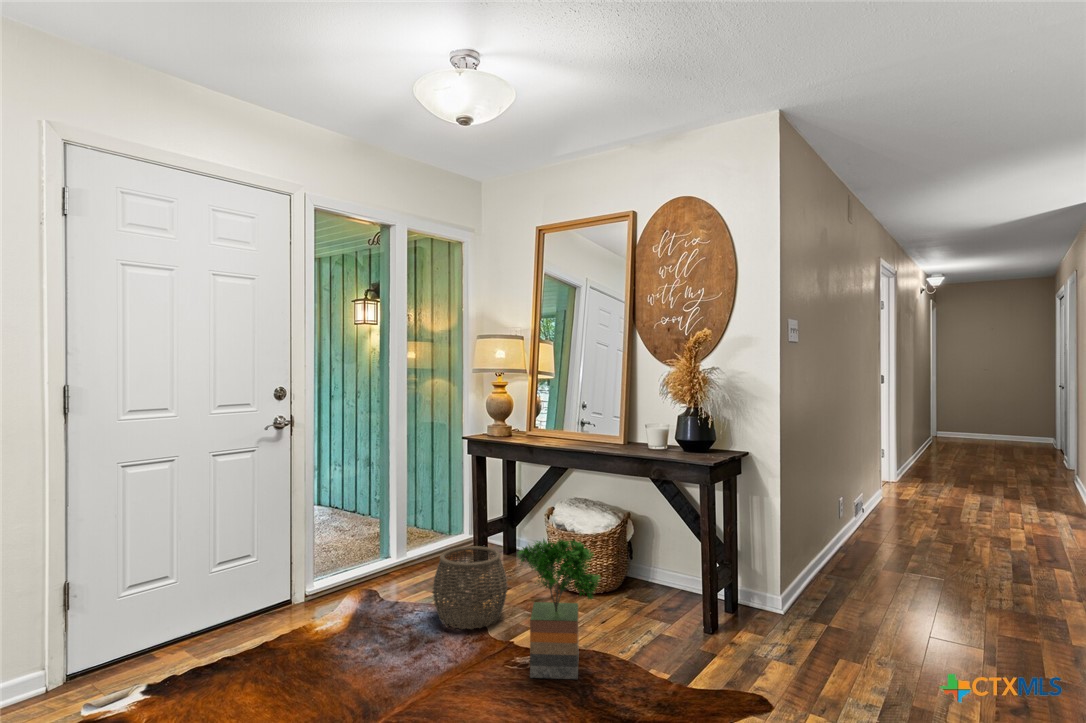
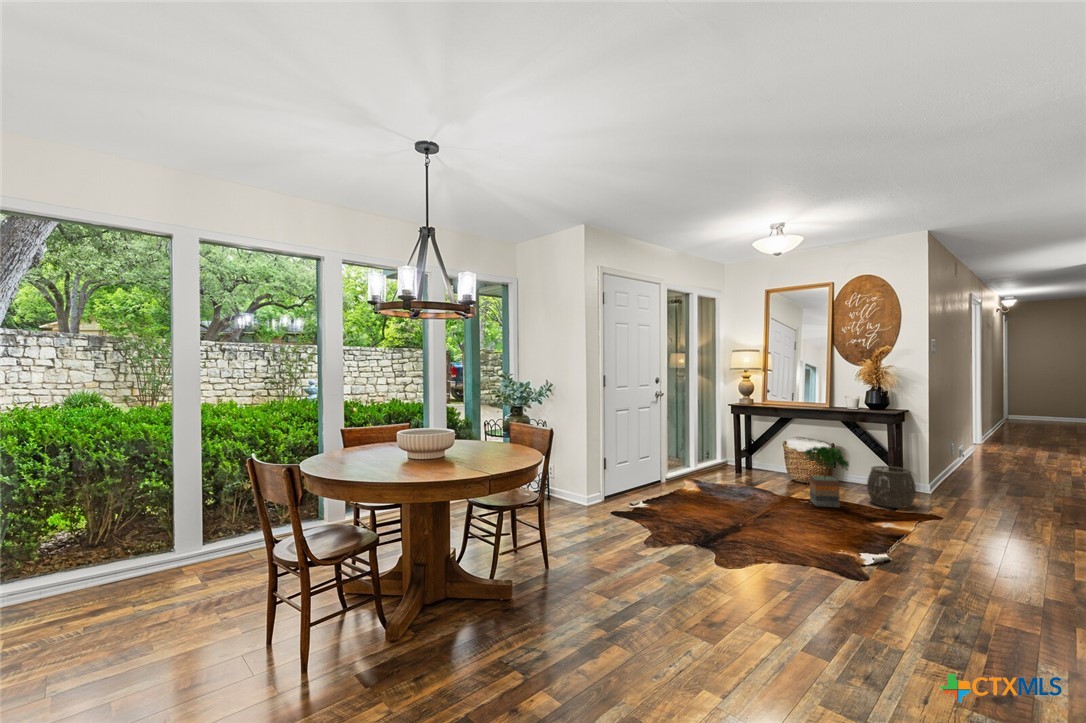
woven basket: present [433,546,507,629] -> present [867,466,916,508]

